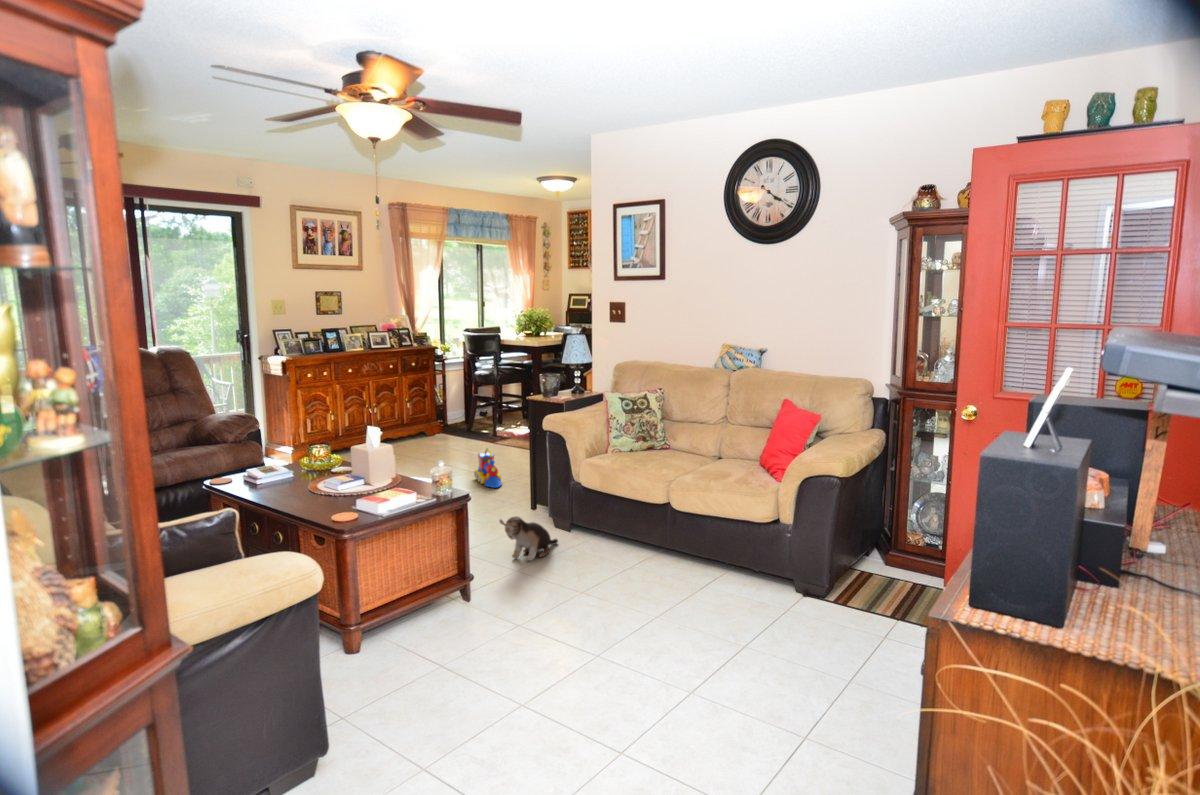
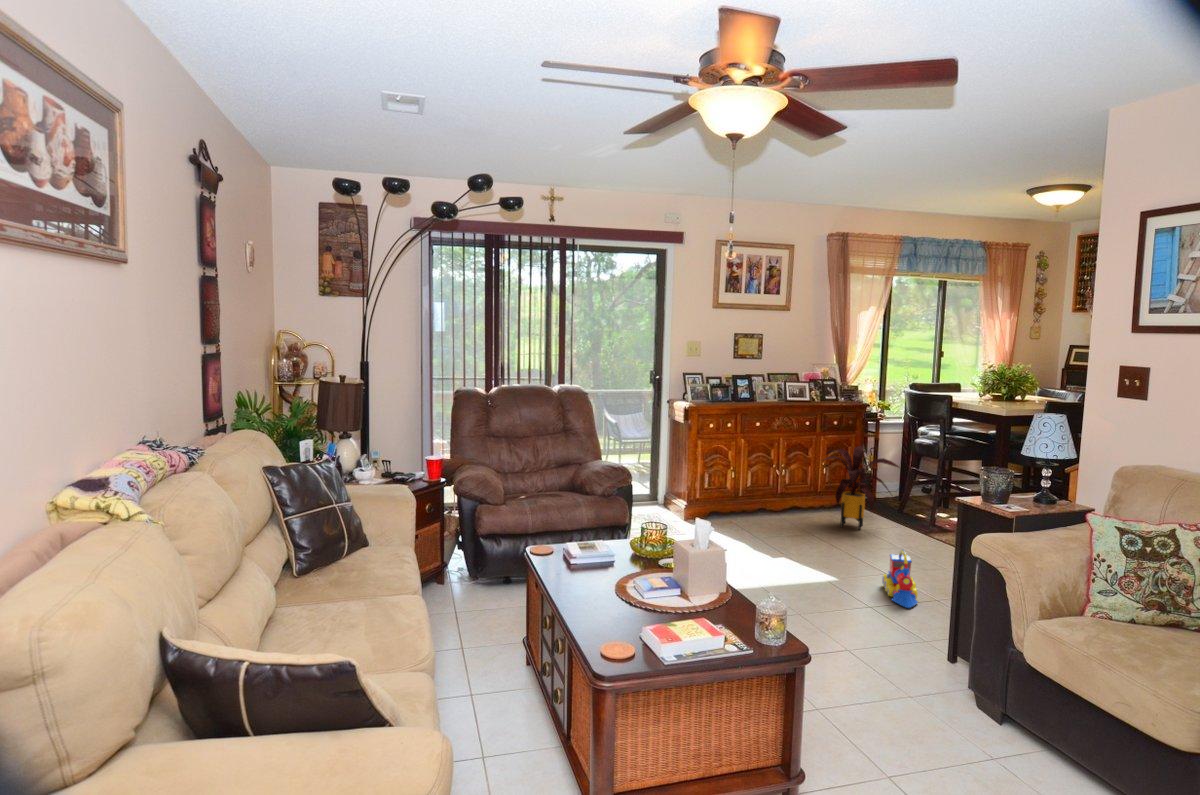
house plant: none [408,381,472,449] -> present [824,446,899,530]
plush toy: present [499,516,558,561] -> none [874,682,975,758]

